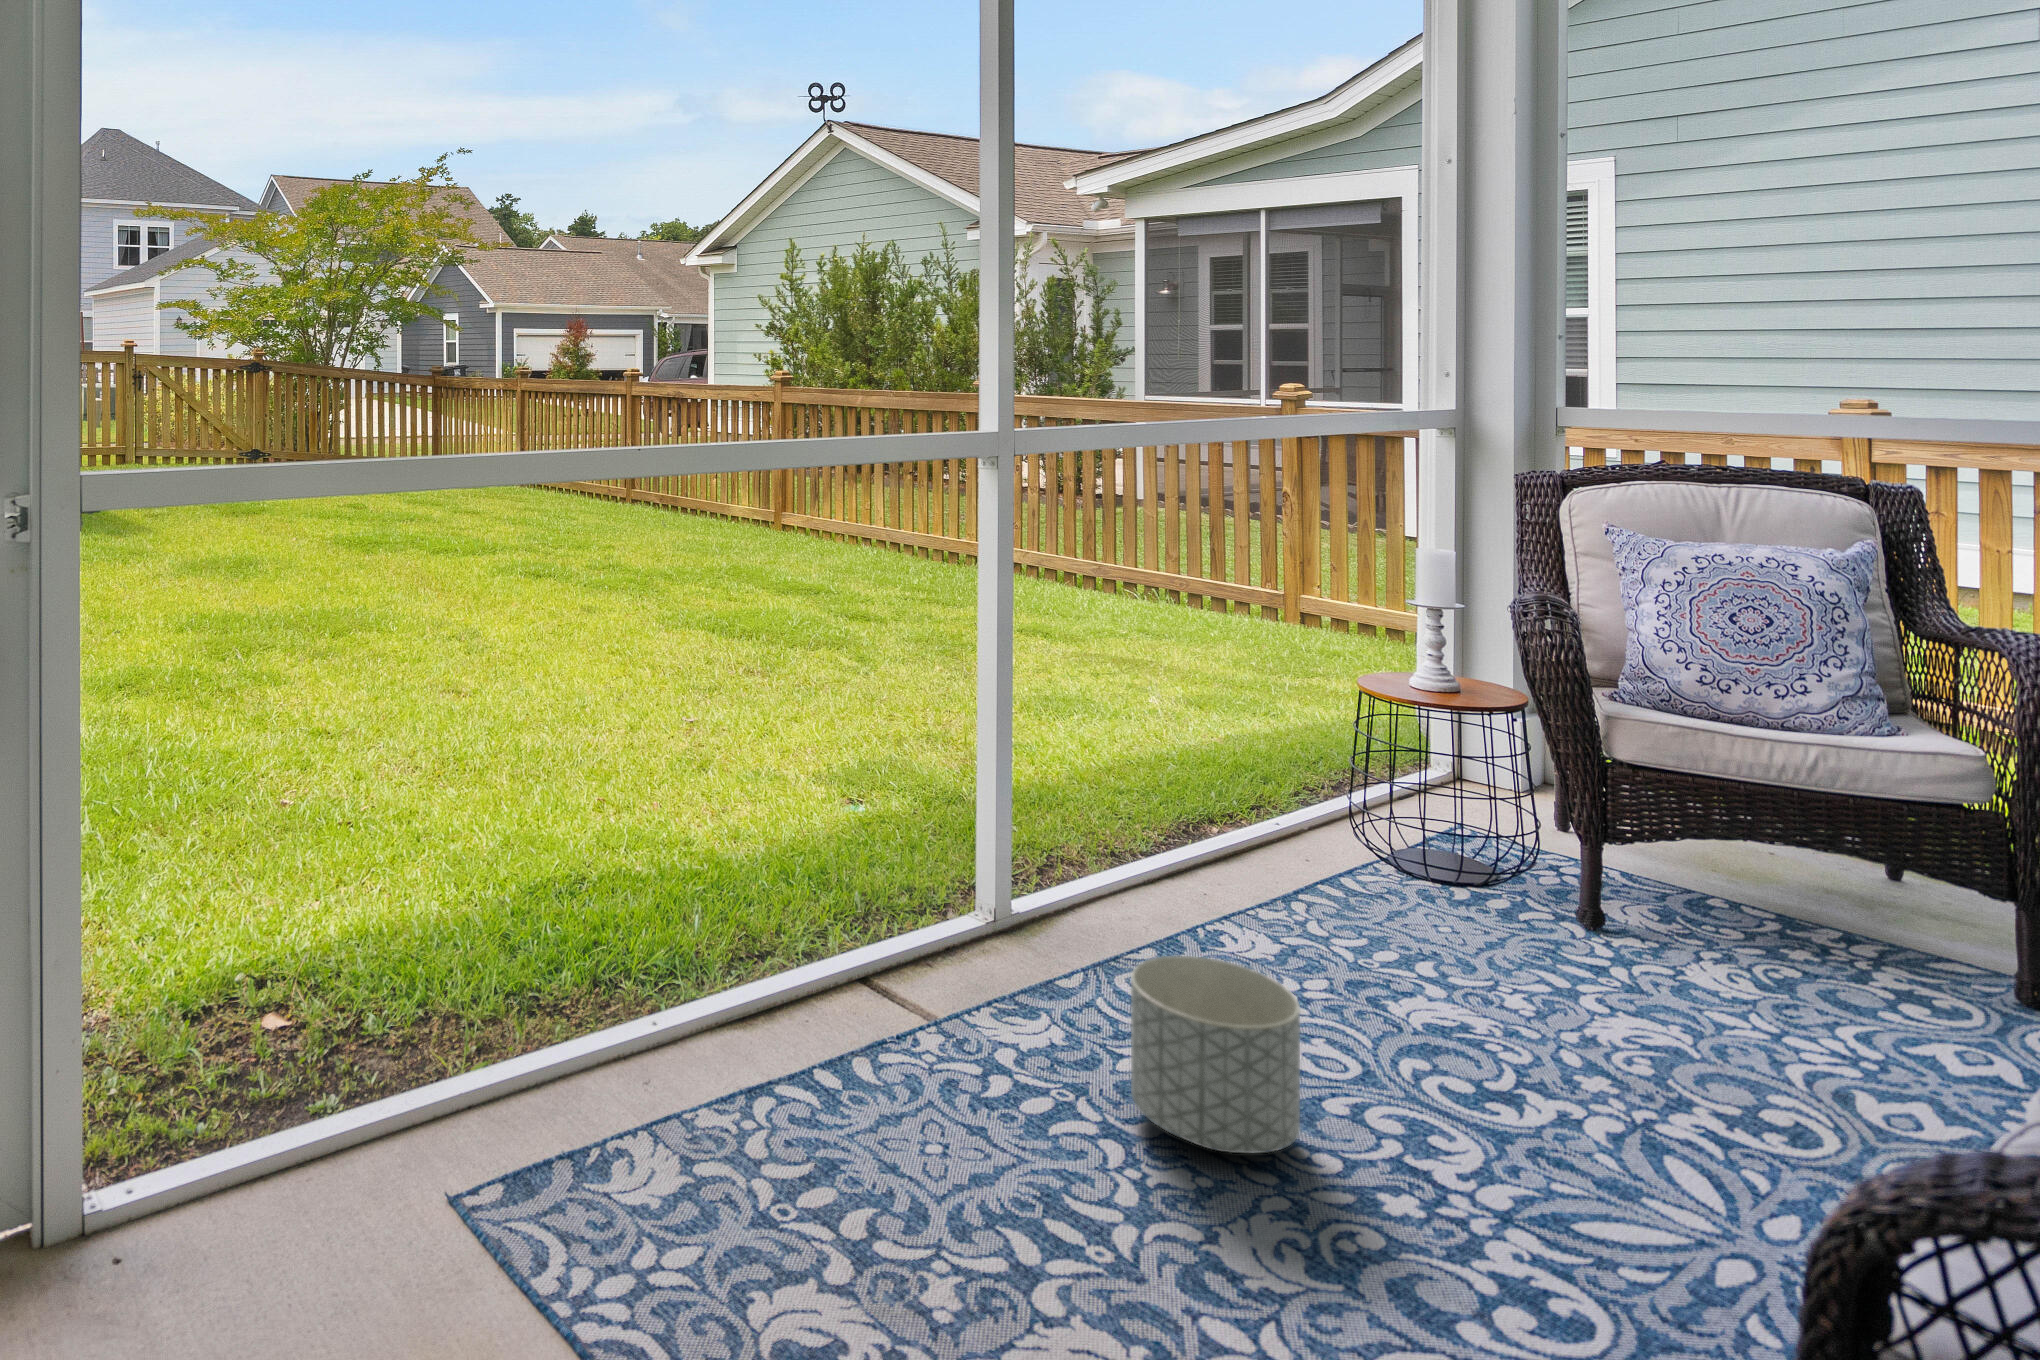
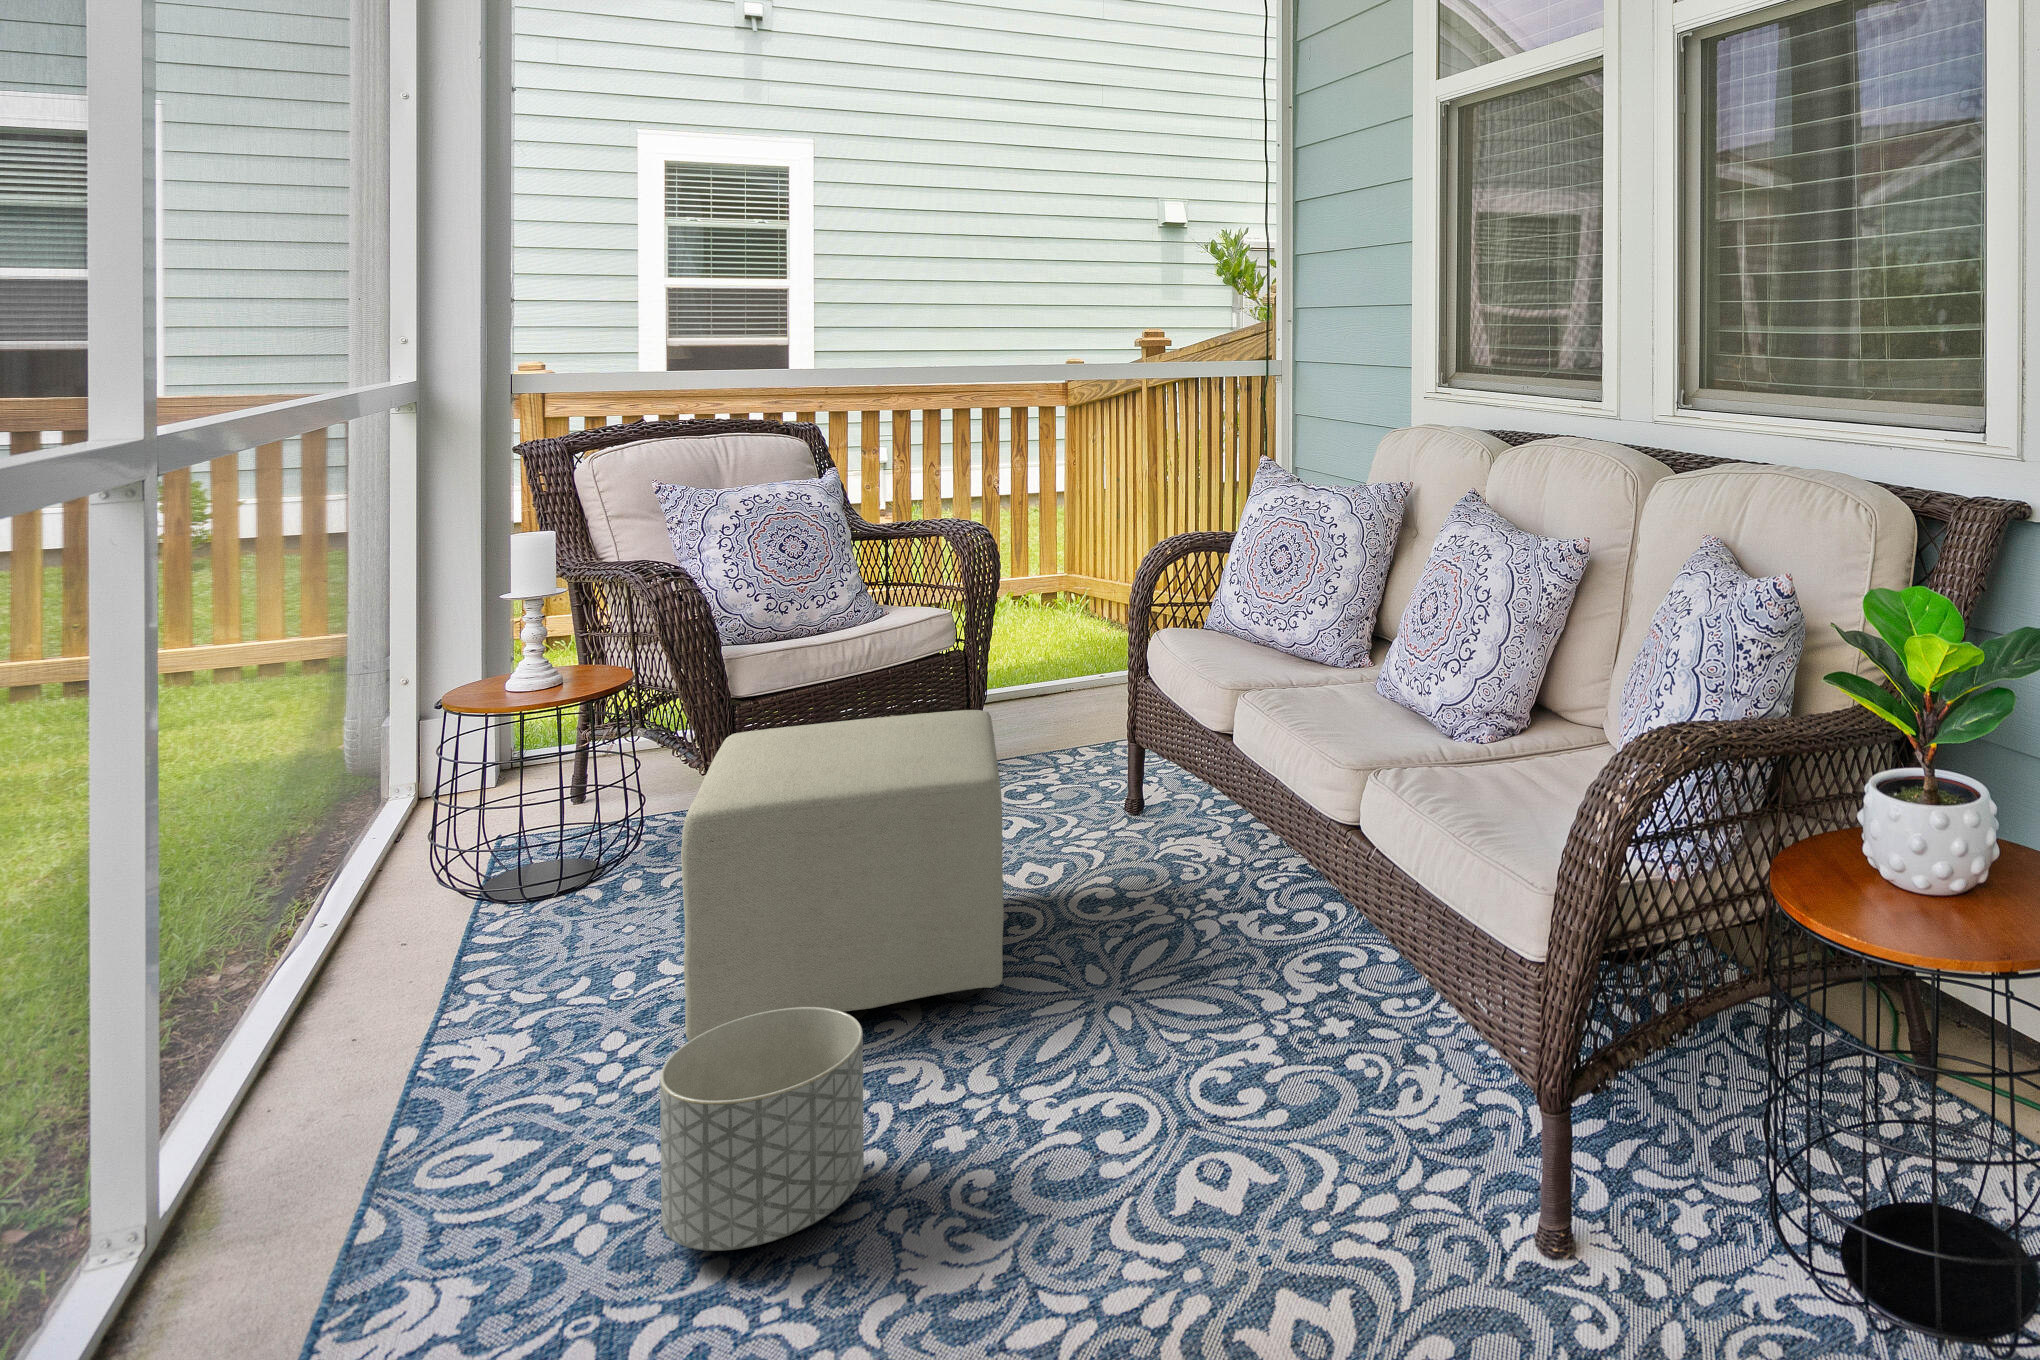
ottoman: none [1331,773,1802,1146] -> present [681,710,1004,1041]

